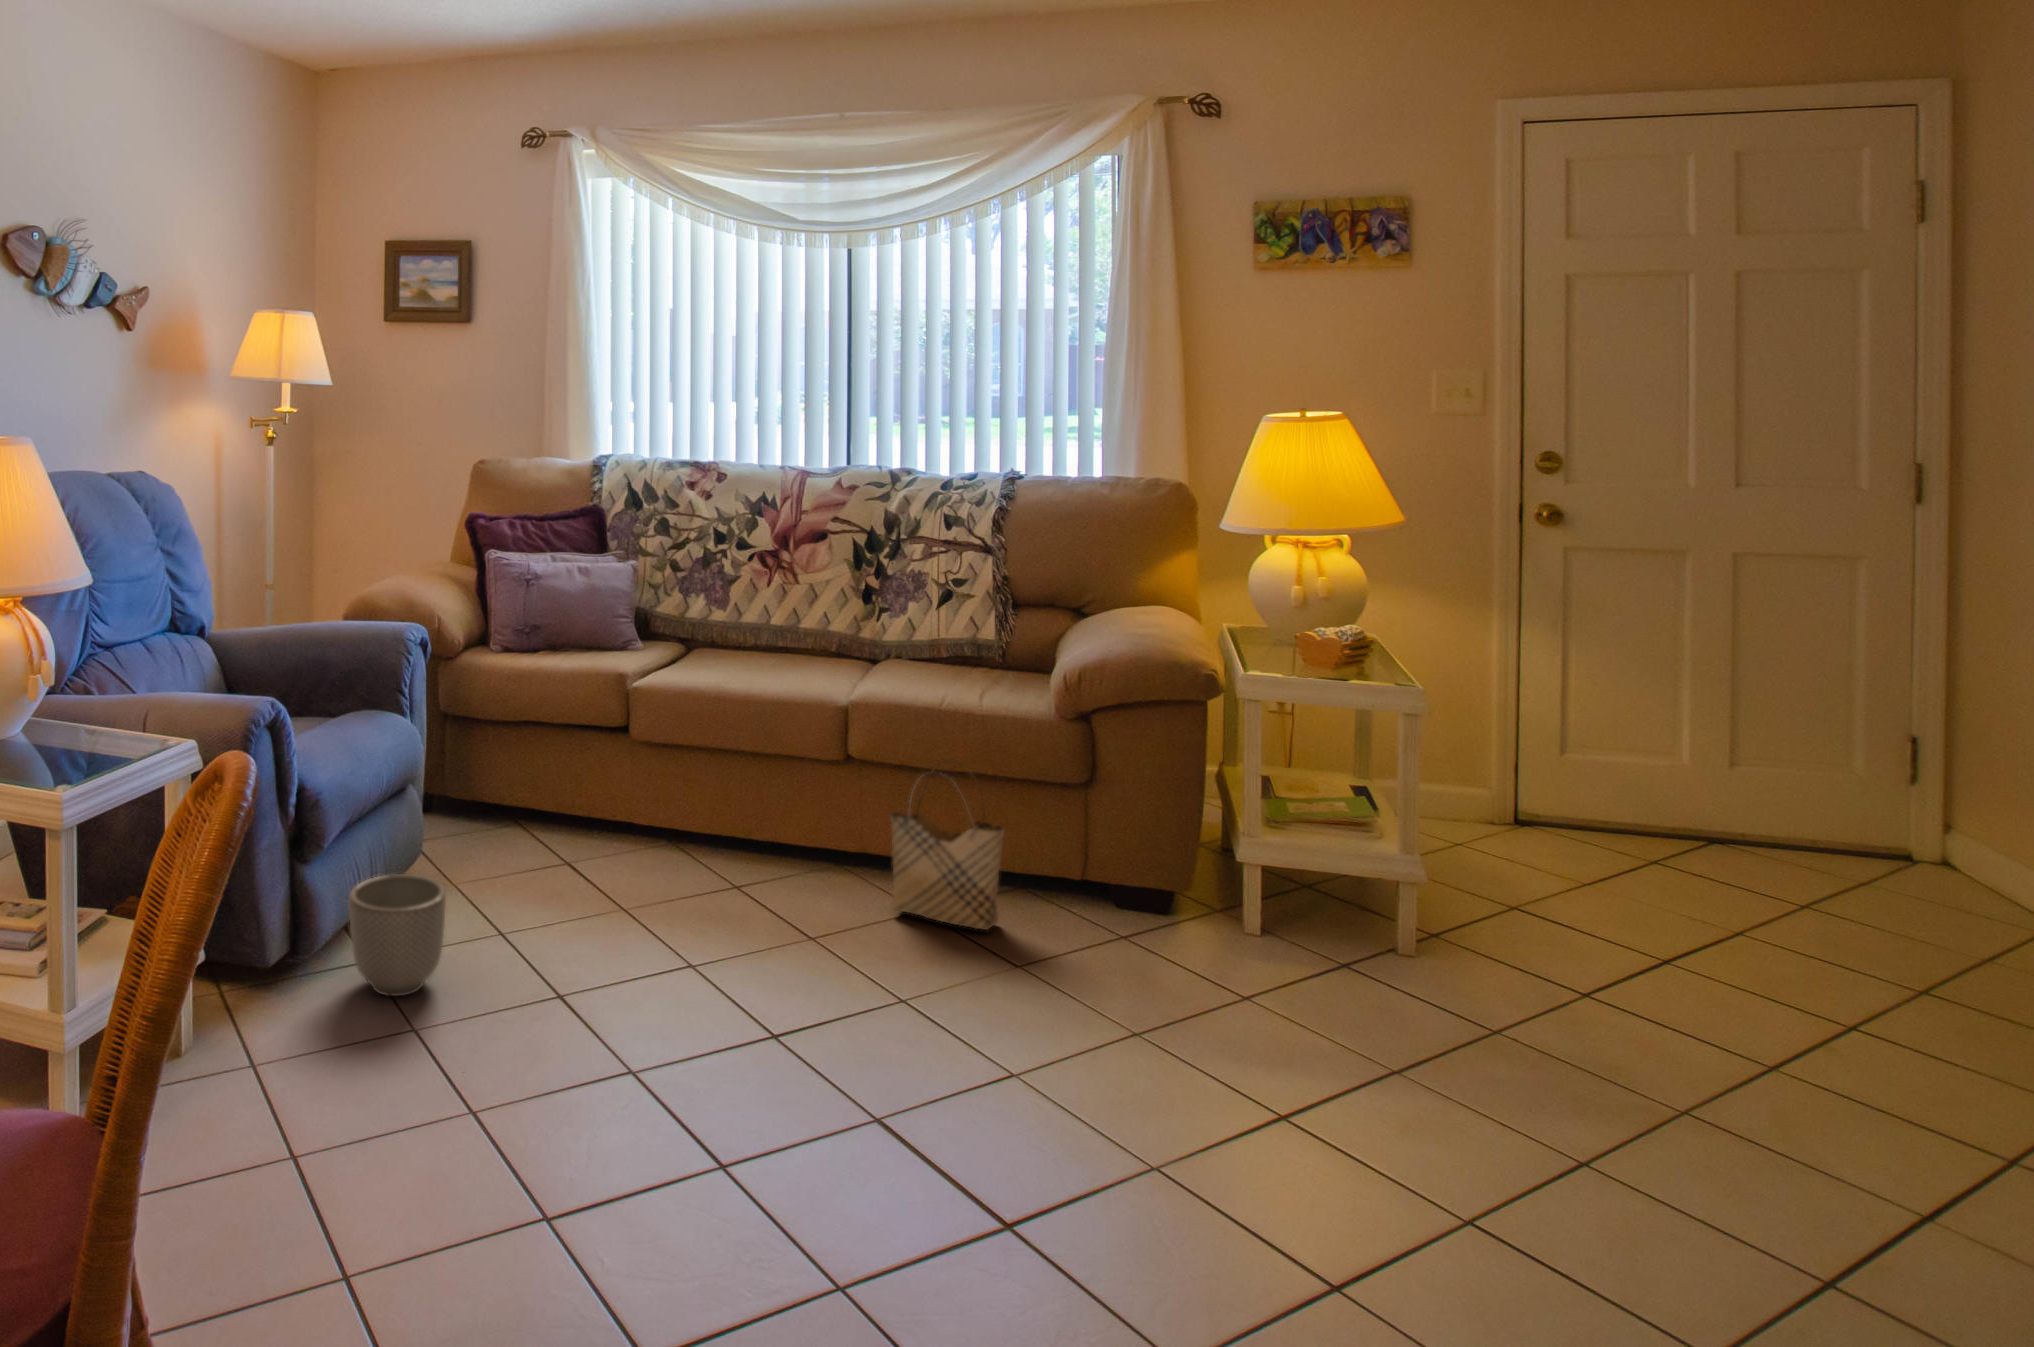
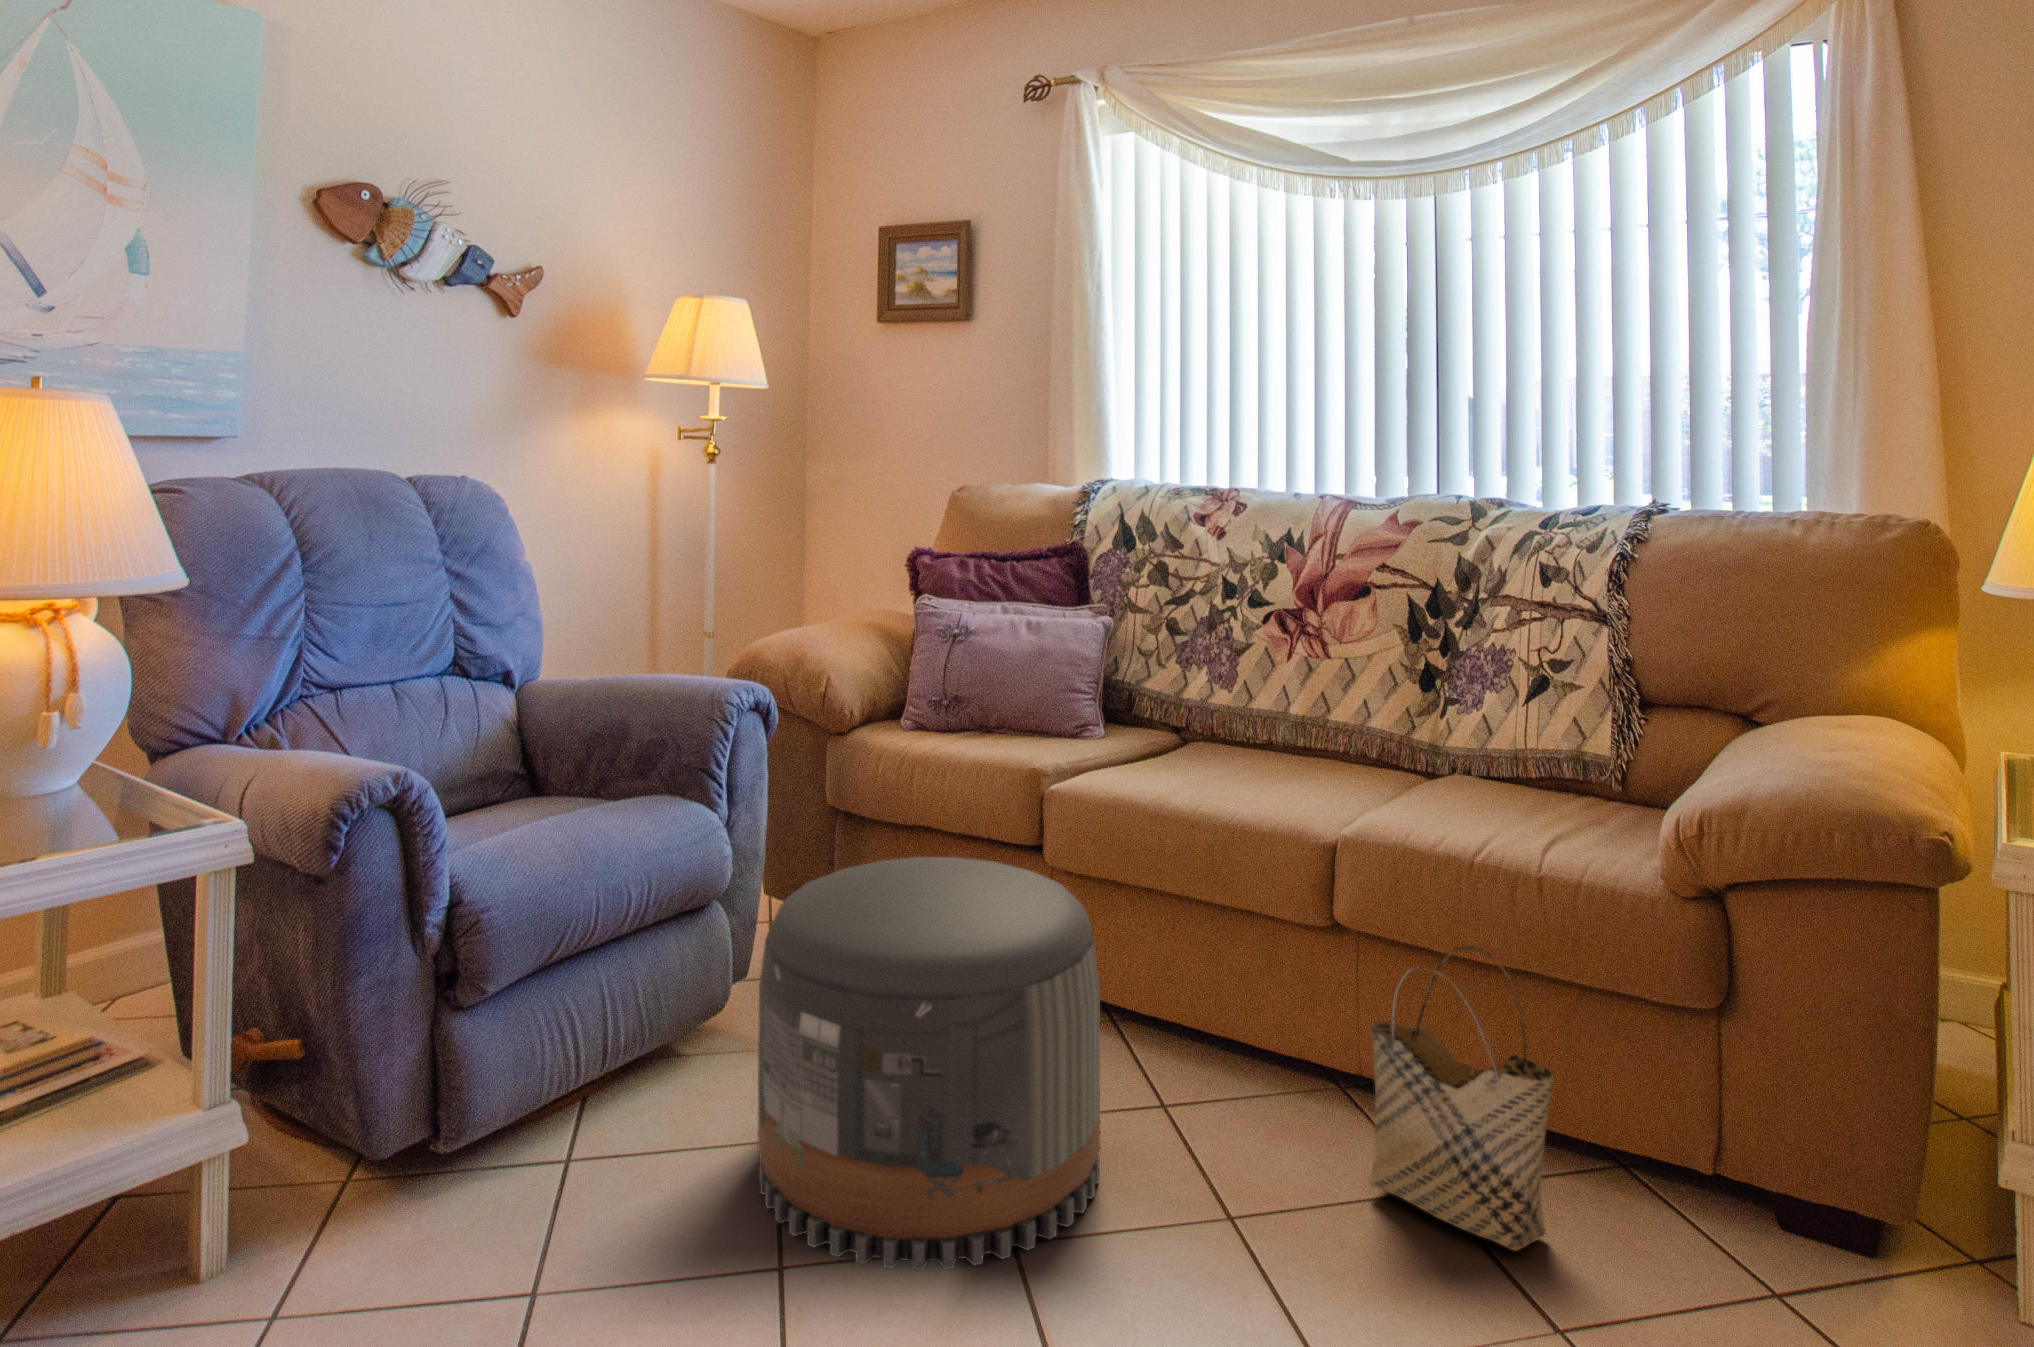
pouf: none [507,733,734,980] -> present [757,857,1100,1270]
planter: present [349,874,446,996] -> none [467,1048,618,1245]

